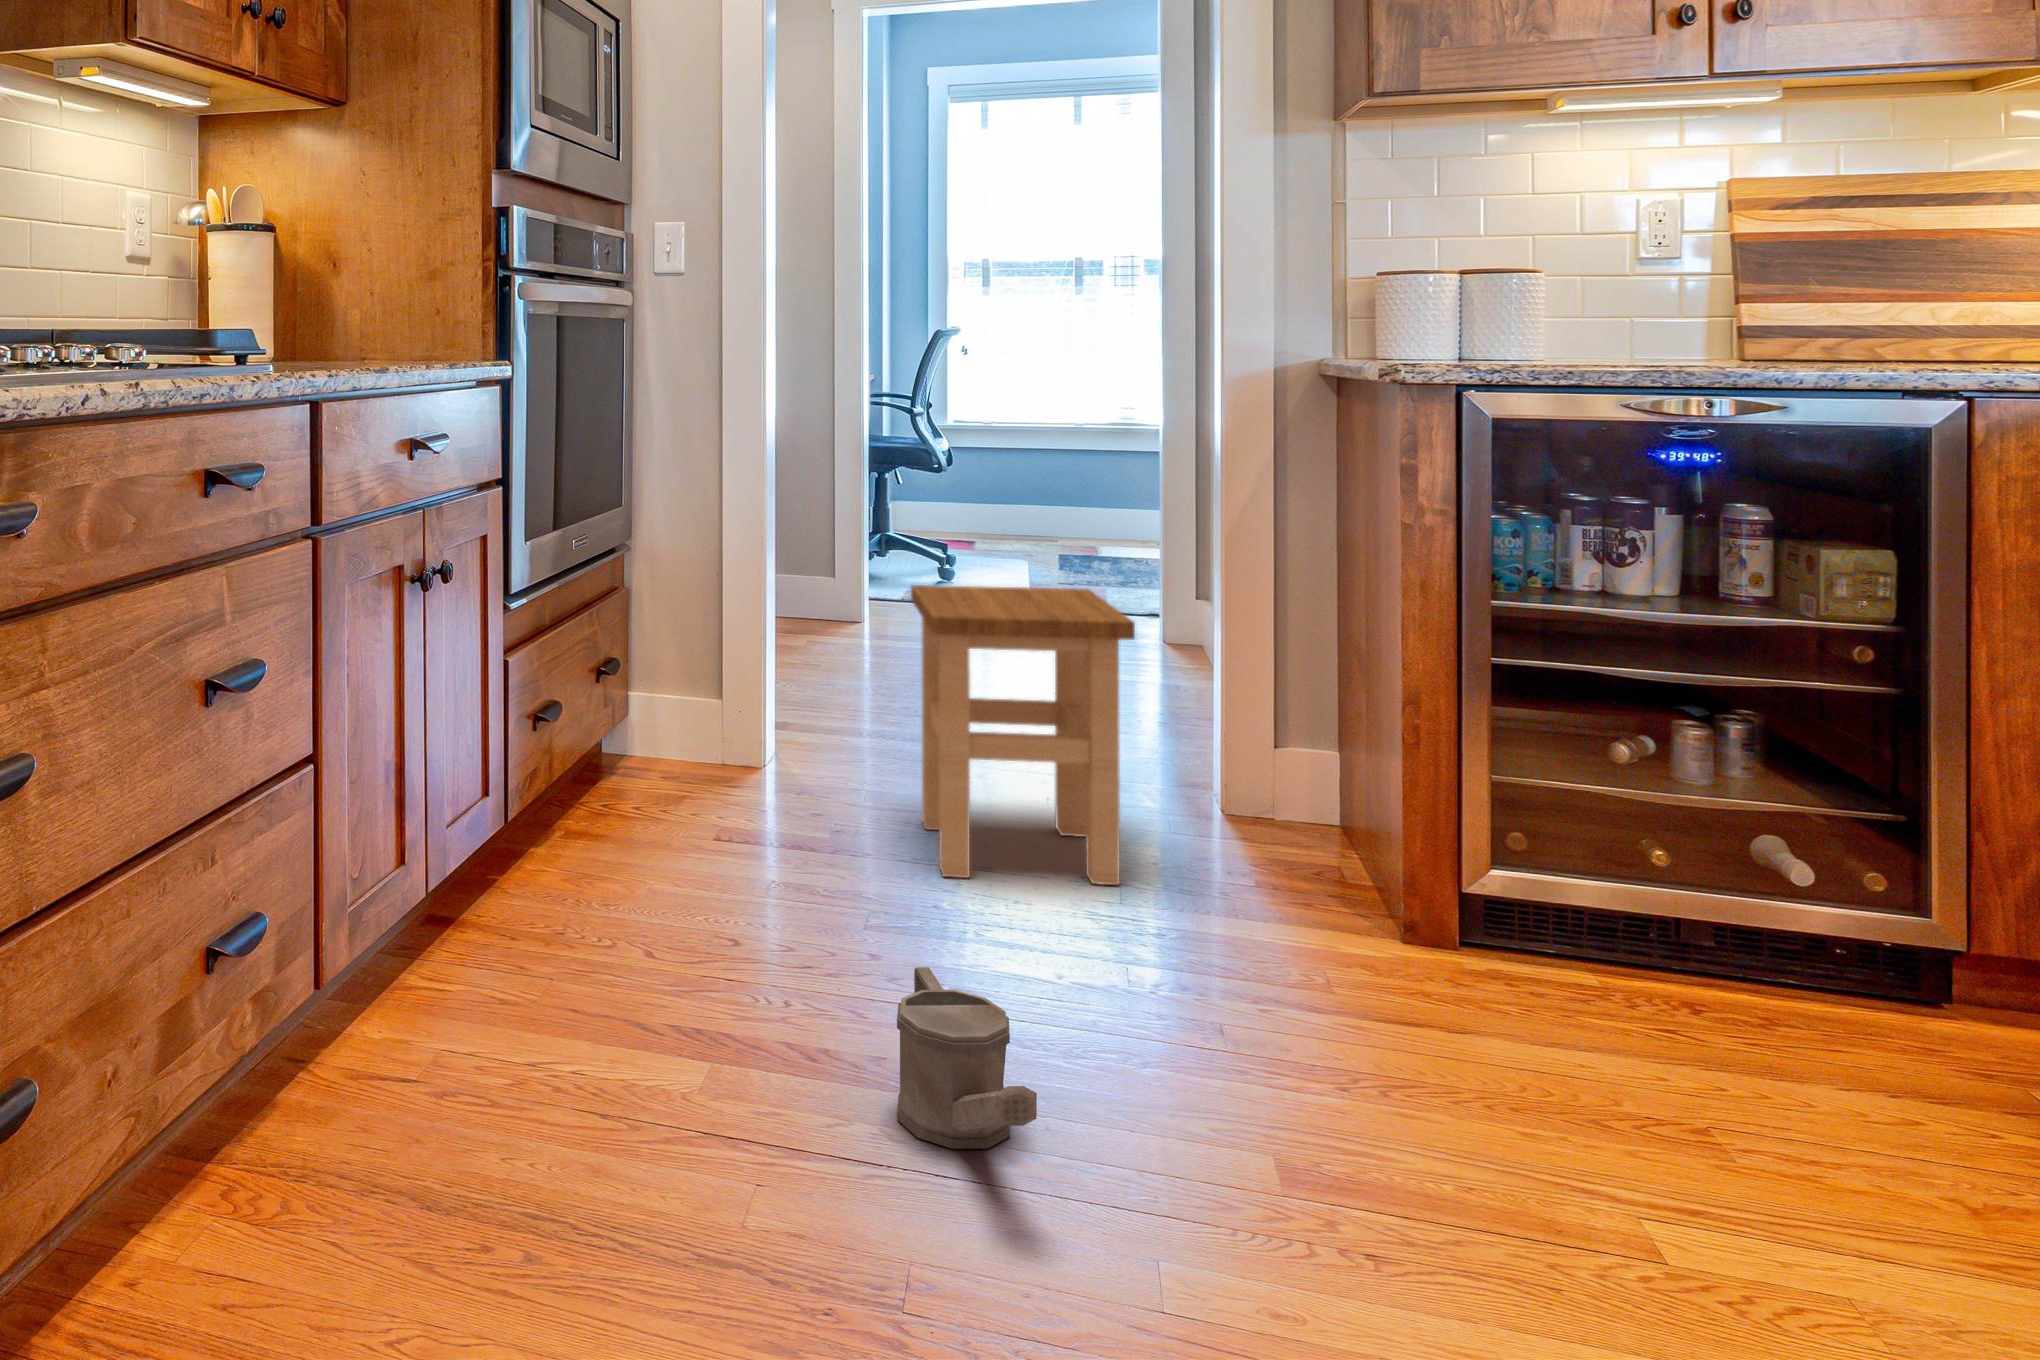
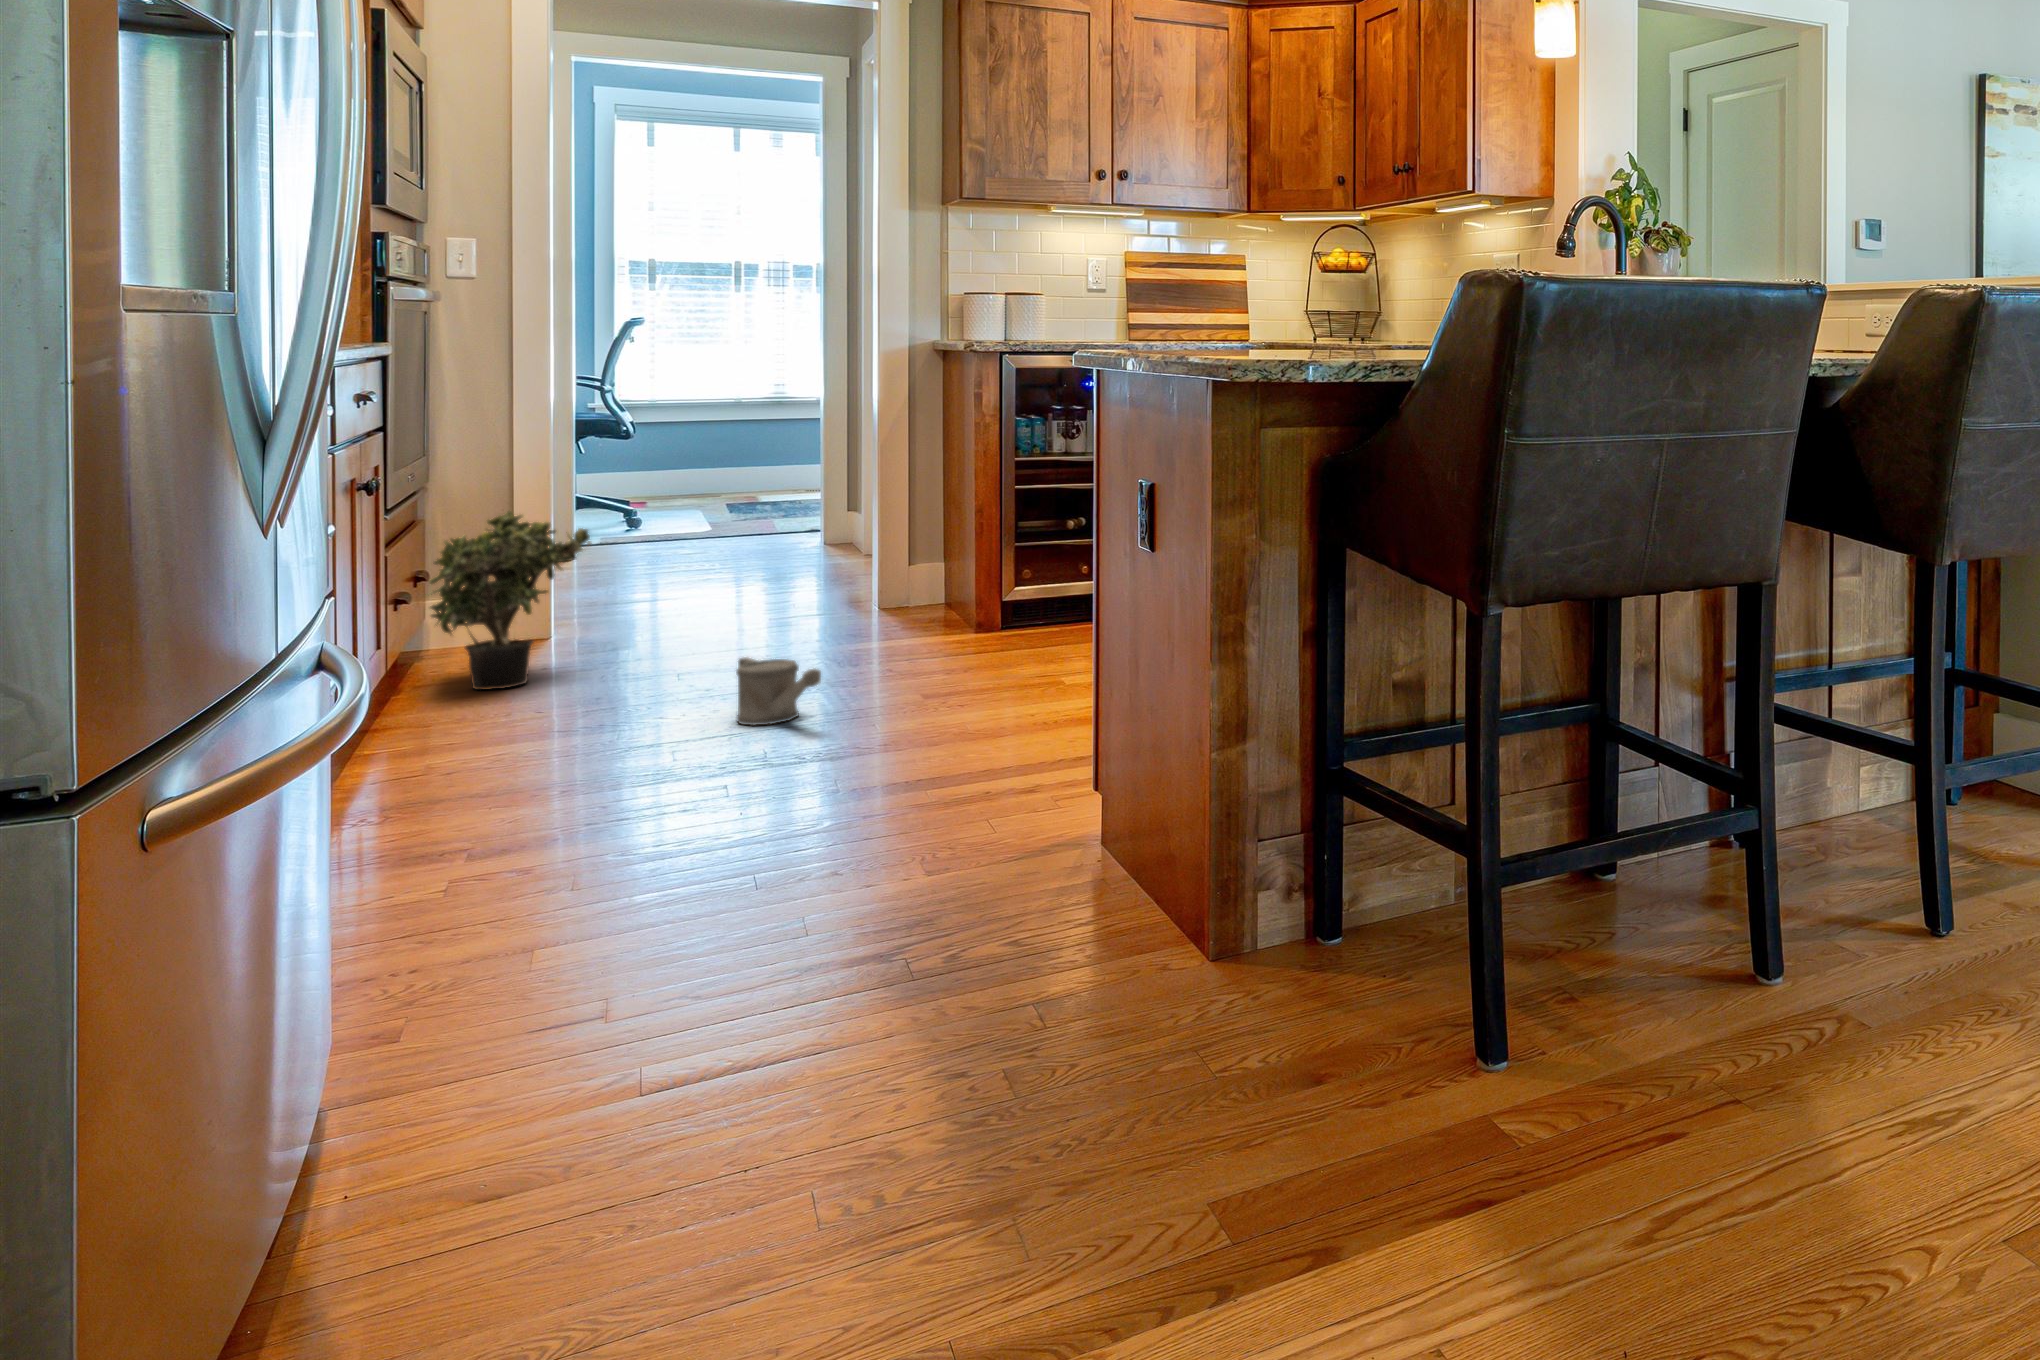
stool: present [911,585,1135,885] -> none [683,481,838,655]
potted plant: none [558,608,760,874] -> present [426,511,591,690]

